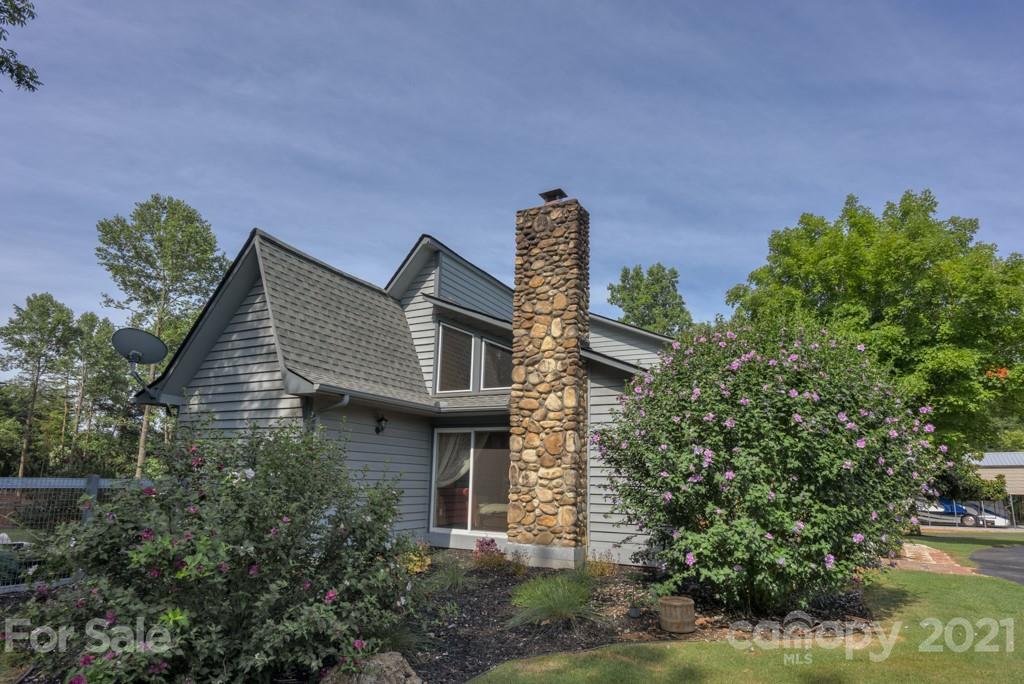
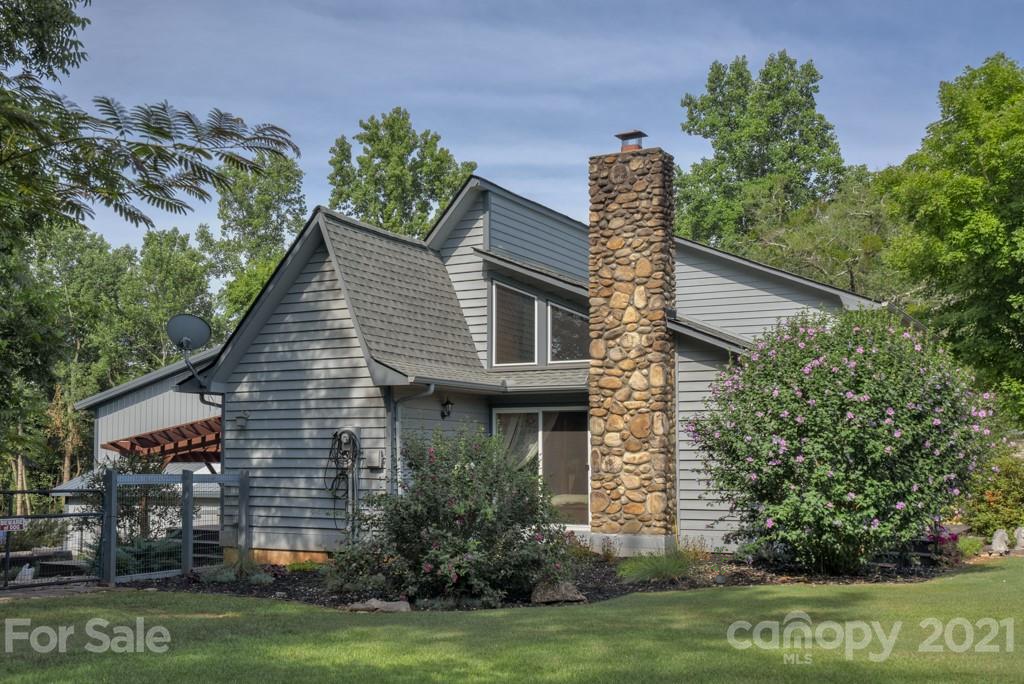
wooden bucket: present [658,596,695,633] -> none [739,563,770,589]

